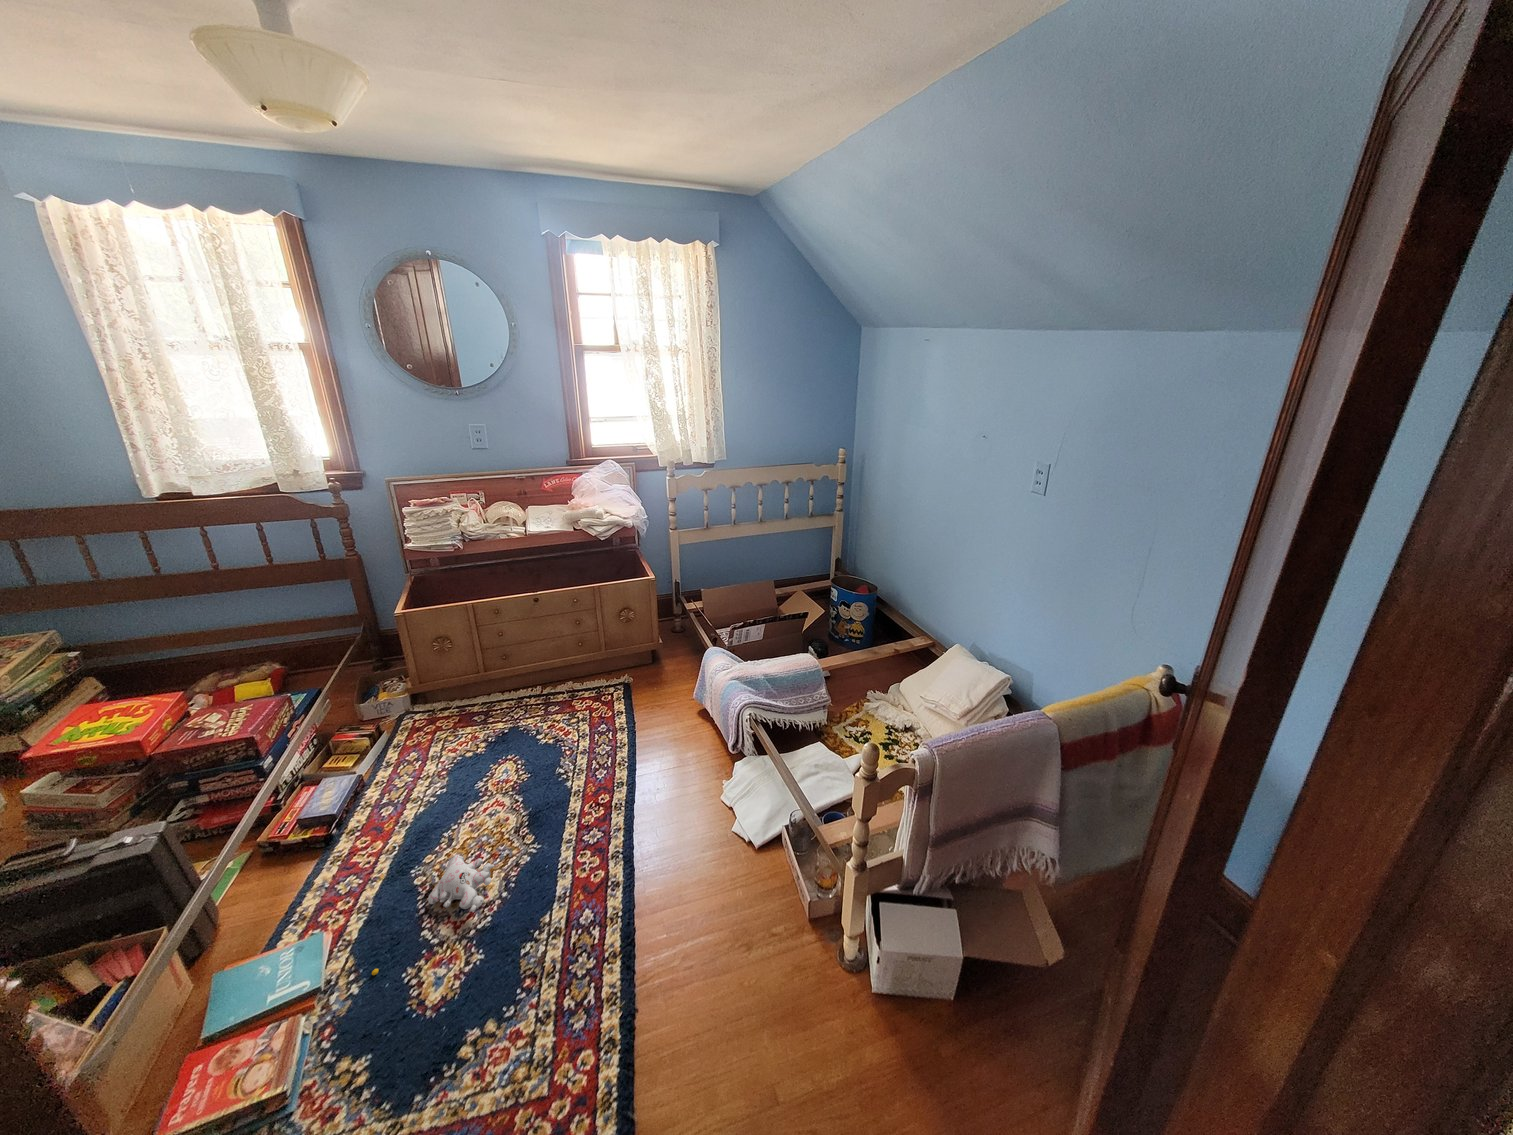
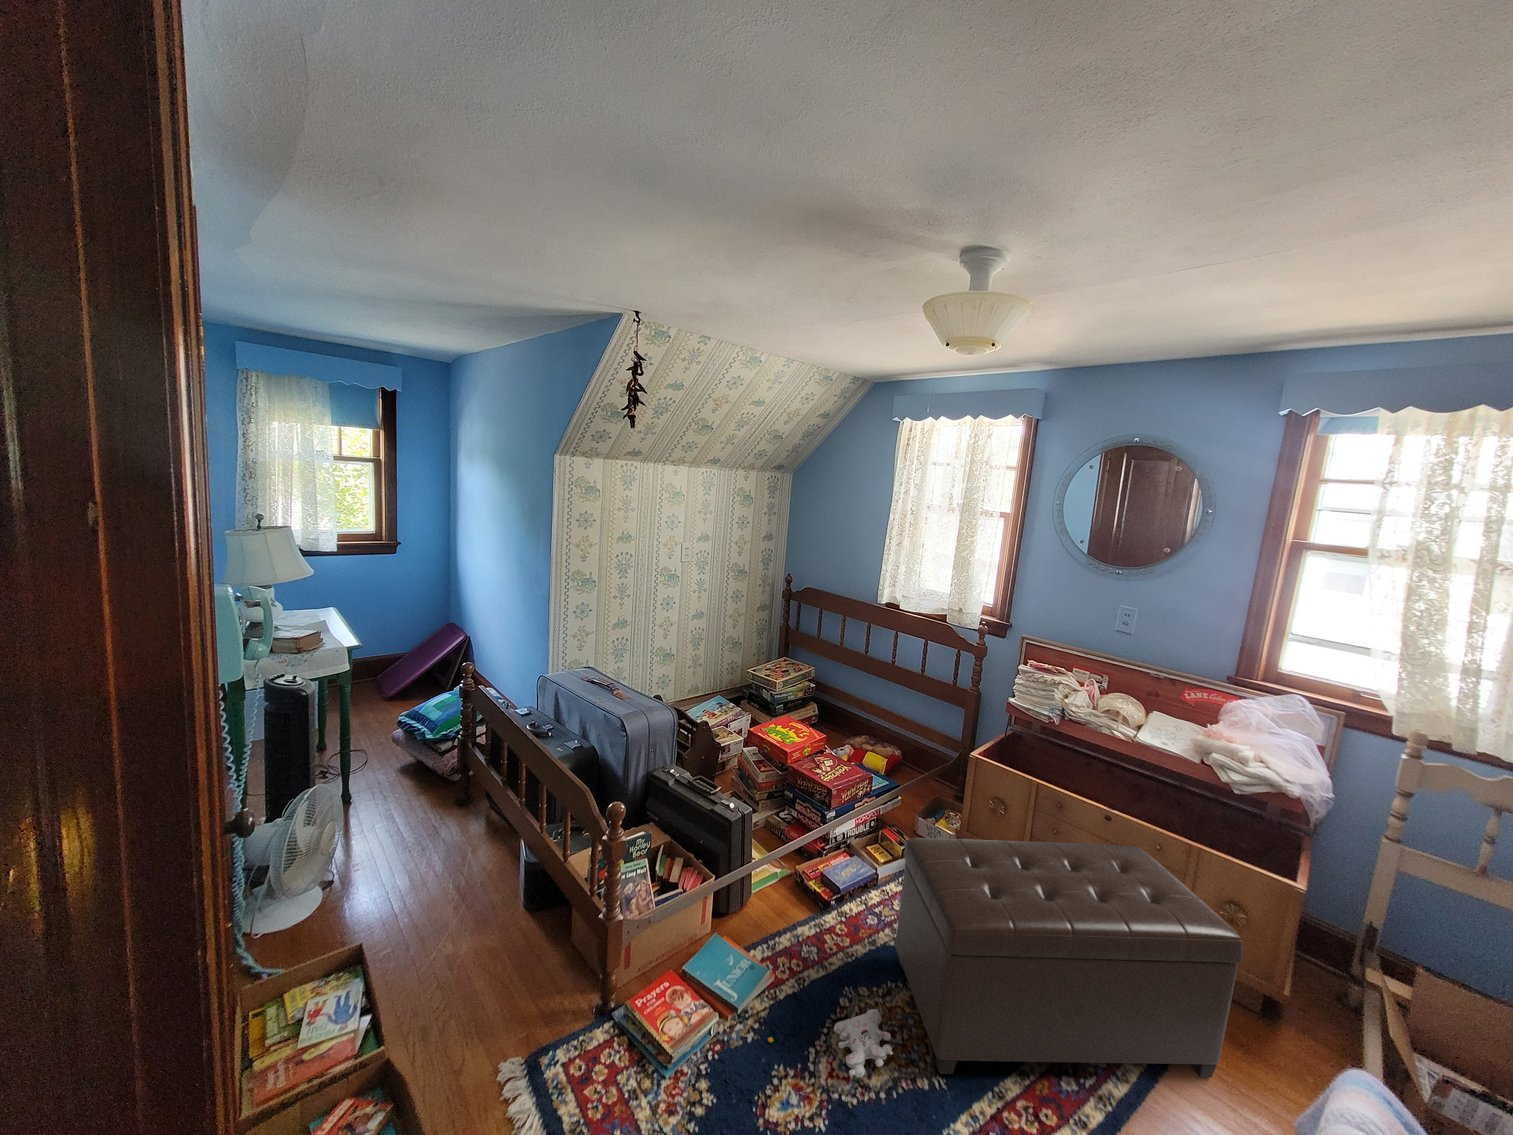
ottoman: none [403,607,656,845] -> present [895,838,1243,1077]

